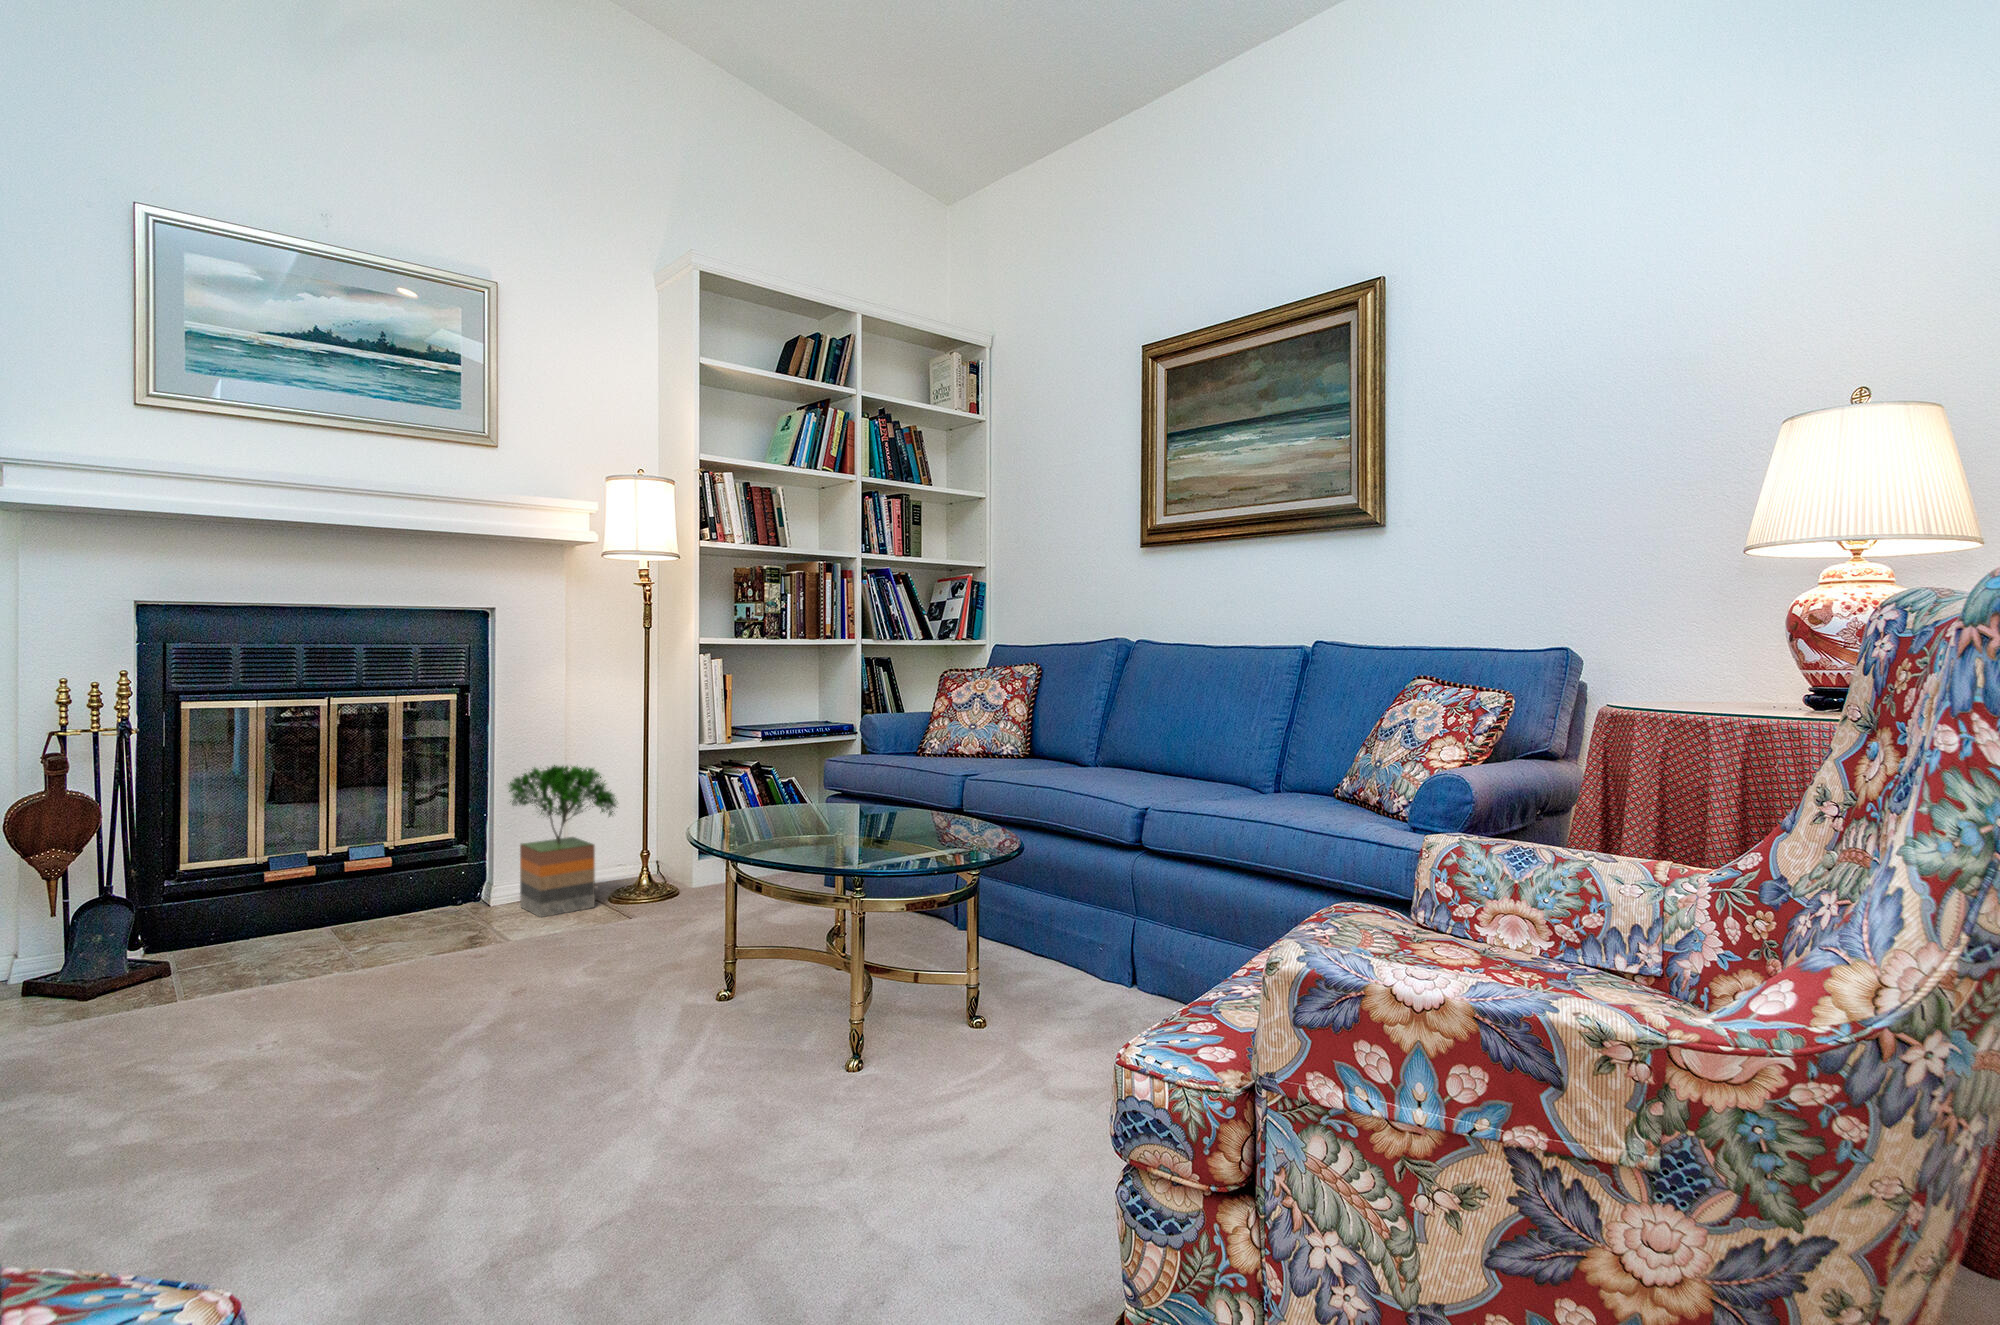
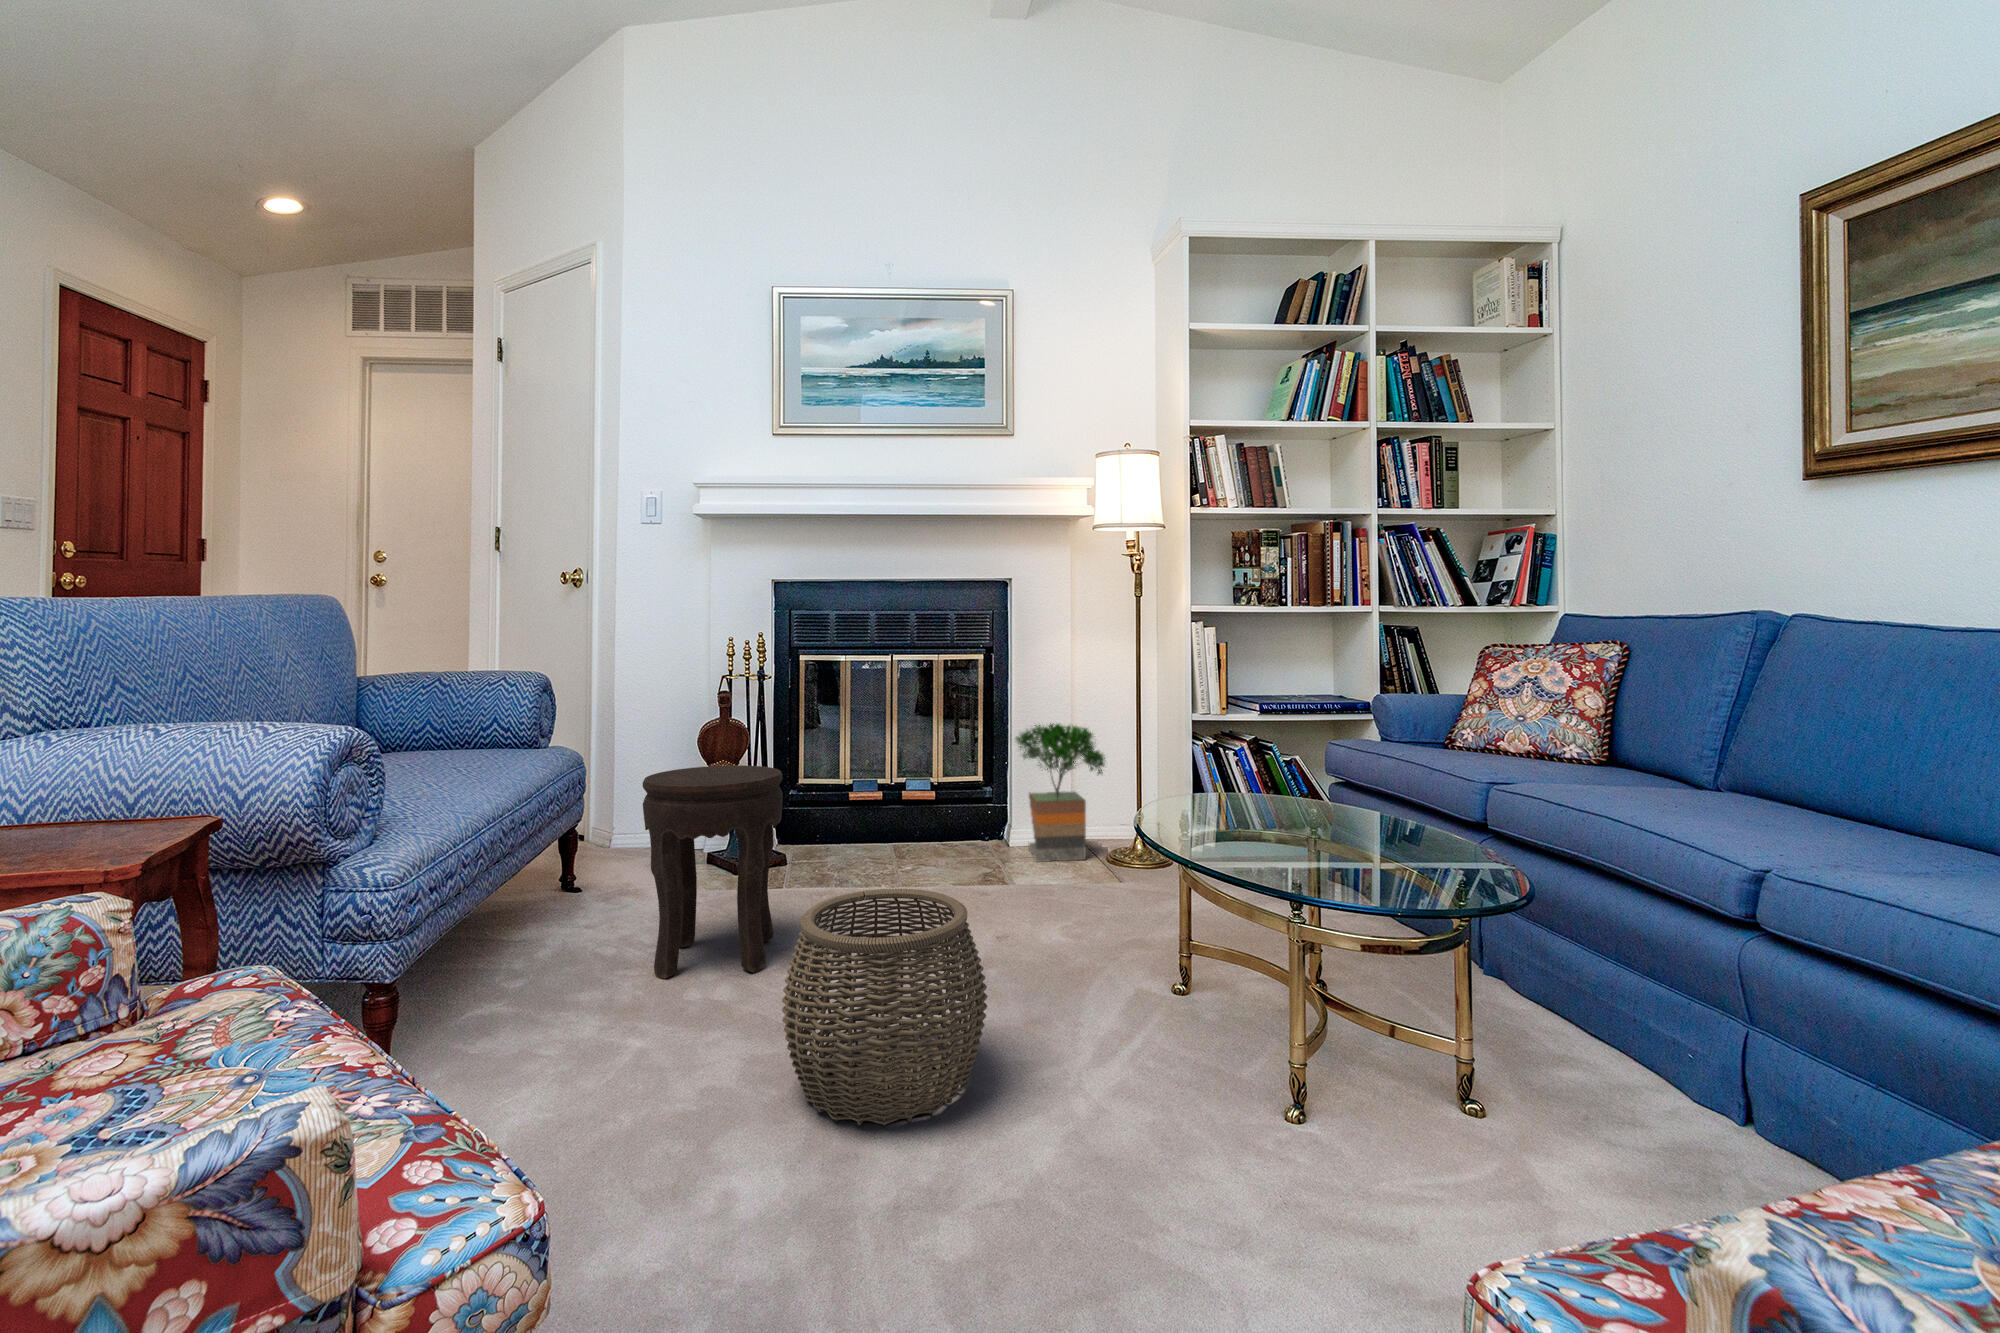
side table: none [117,844,316,1112] -> present [642,765,783,978]
woven basket: none [448,938,652,1149] -> present [782,889,987,1126]

